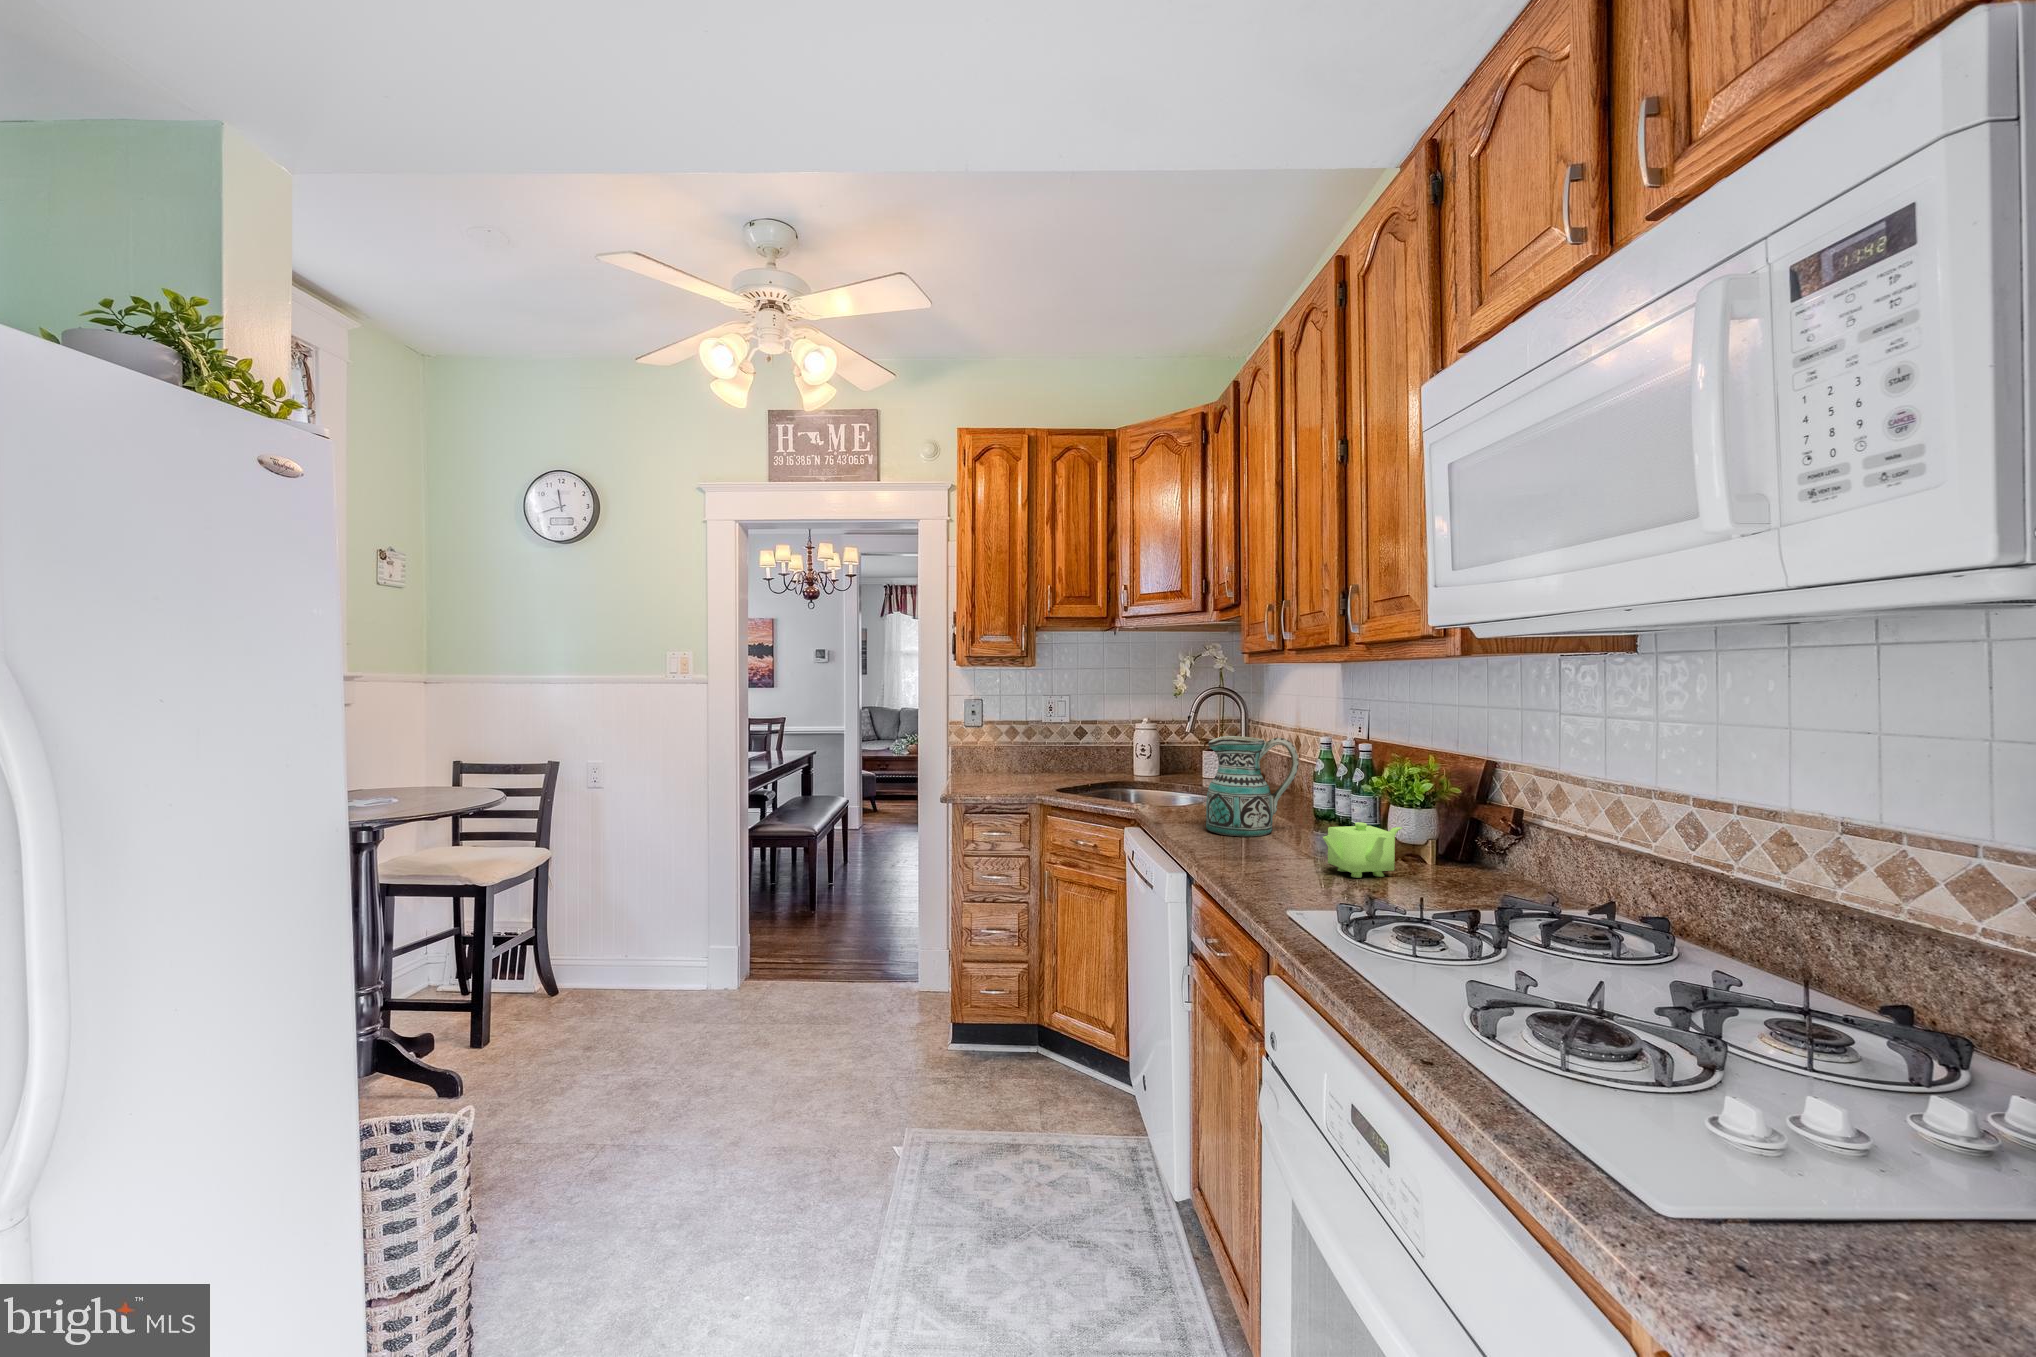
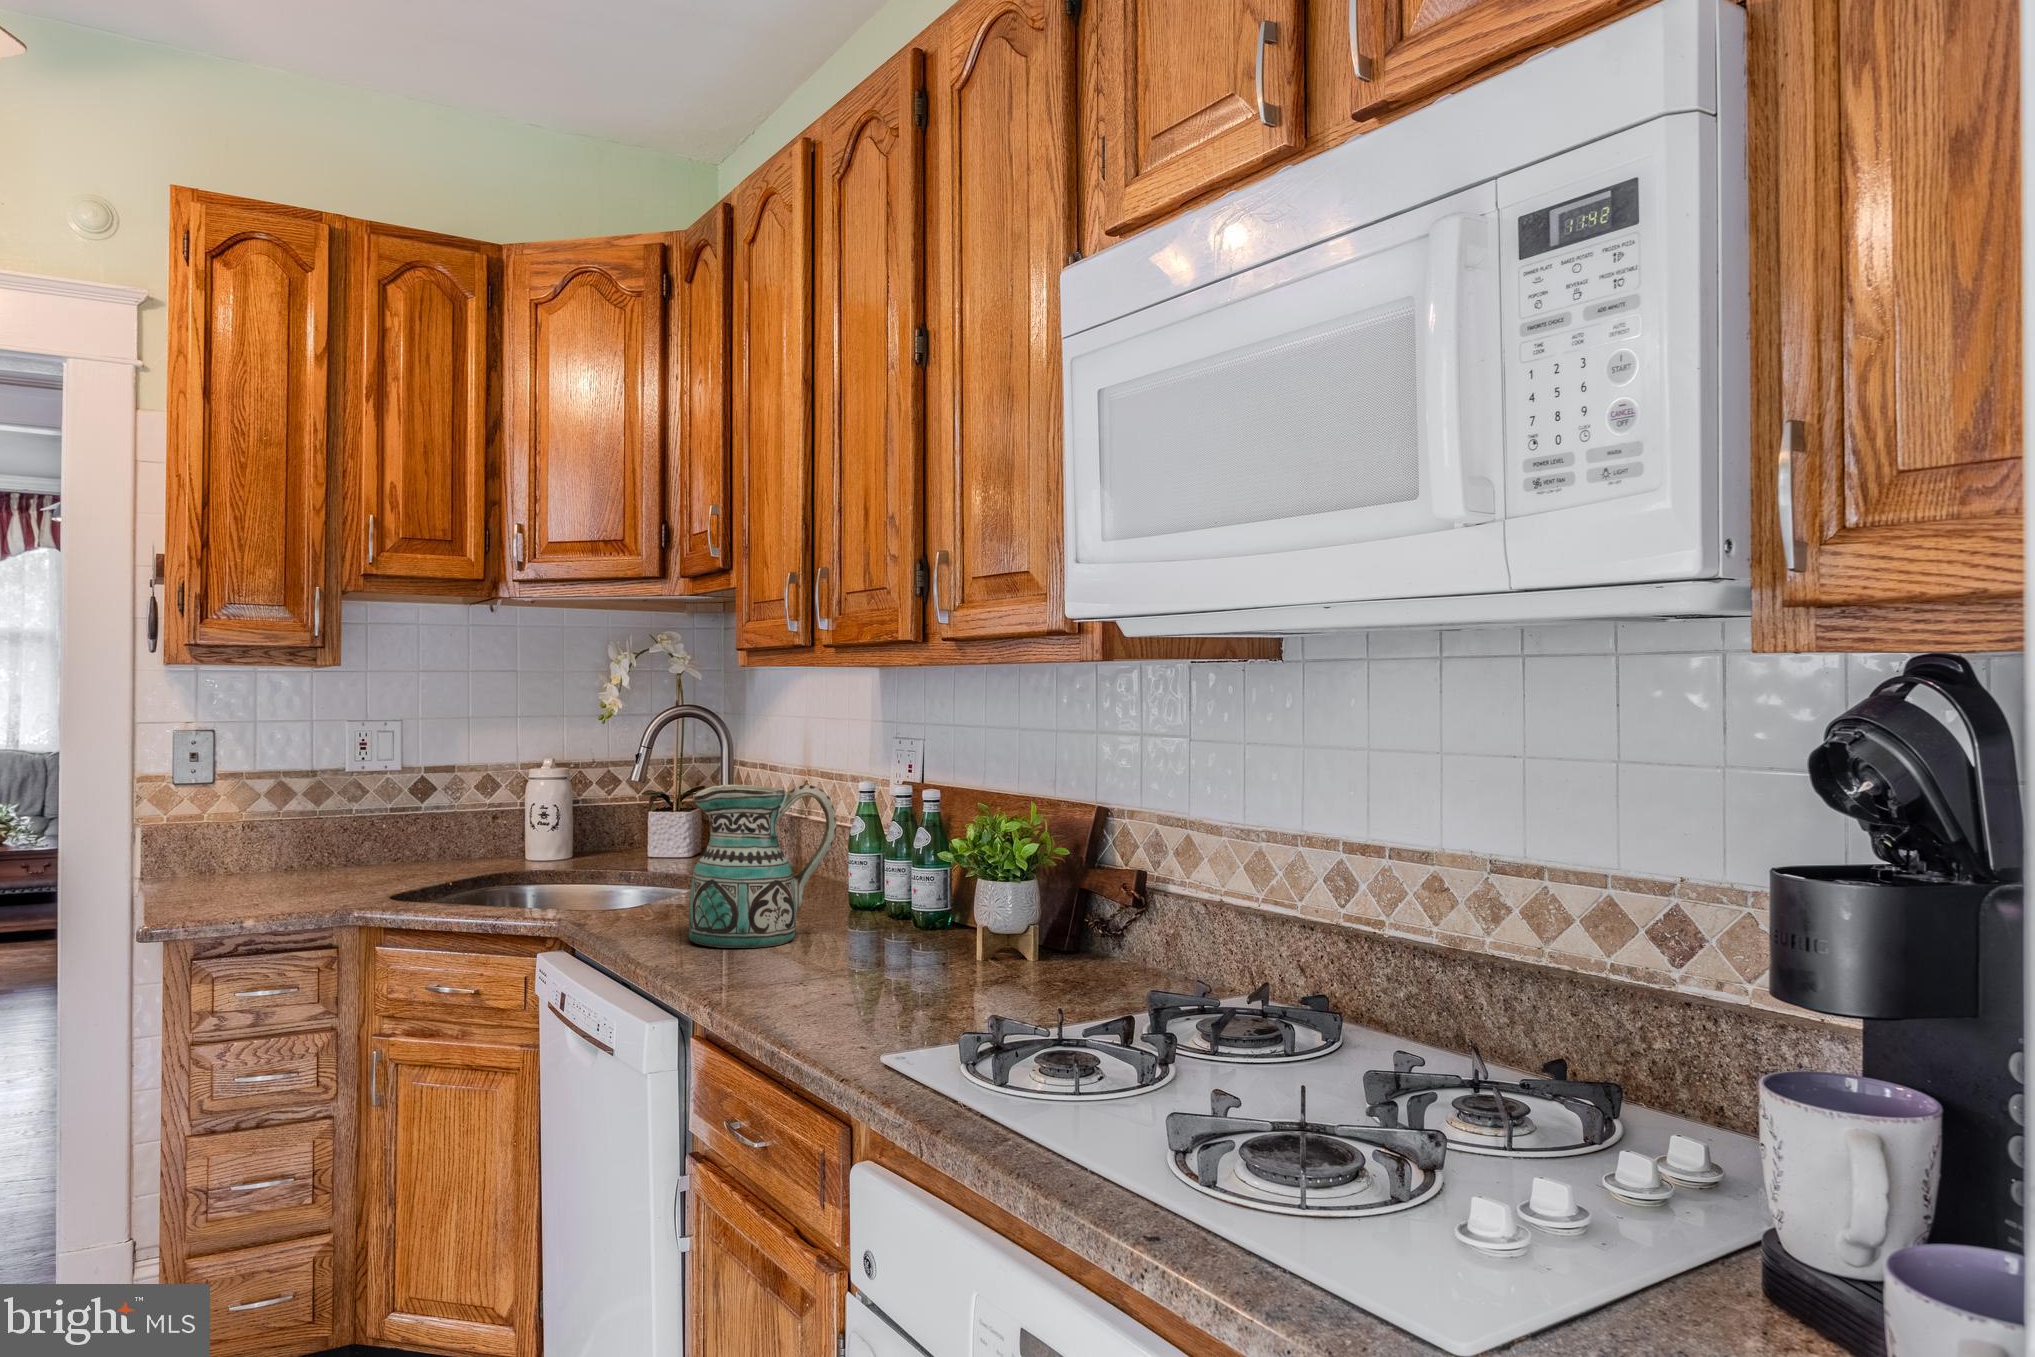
teapot: present [1323,822,1402,878] -> none [893,907,1000,990]

